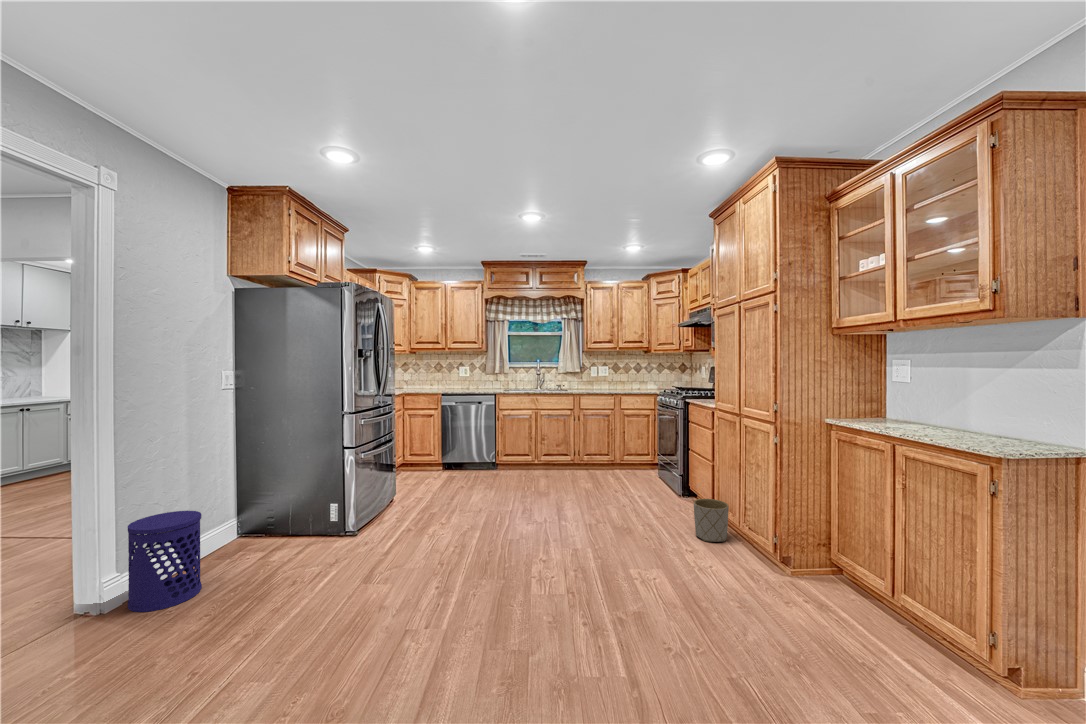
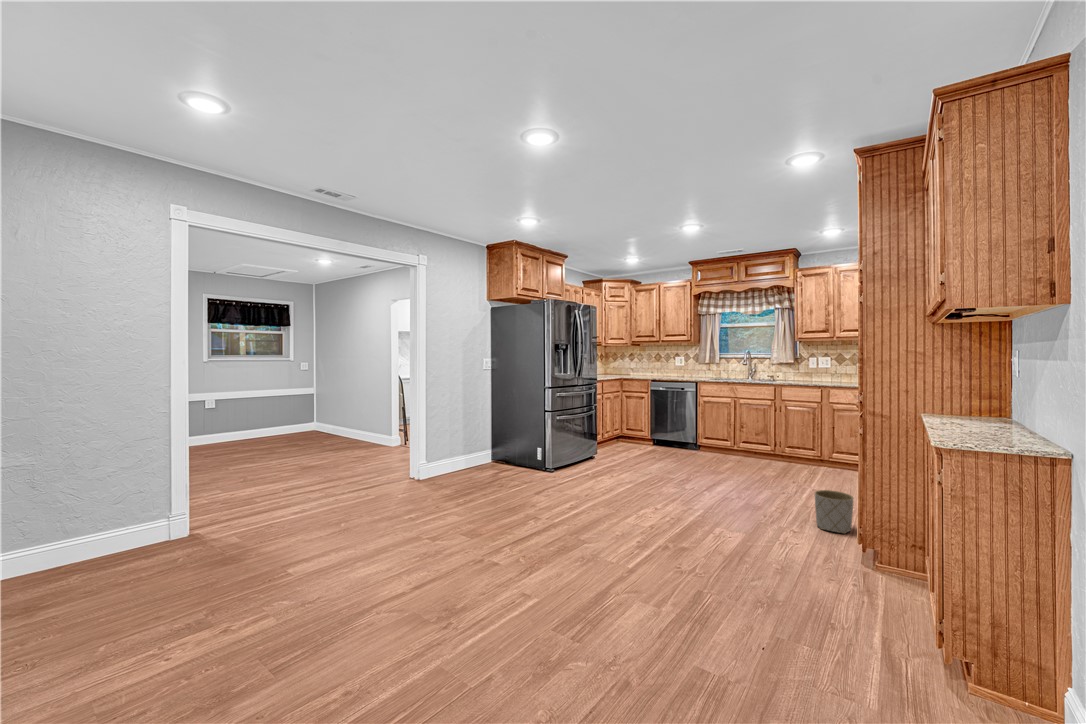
waste bin: present [128,511,202,612] -> none [437,435,467,481]

